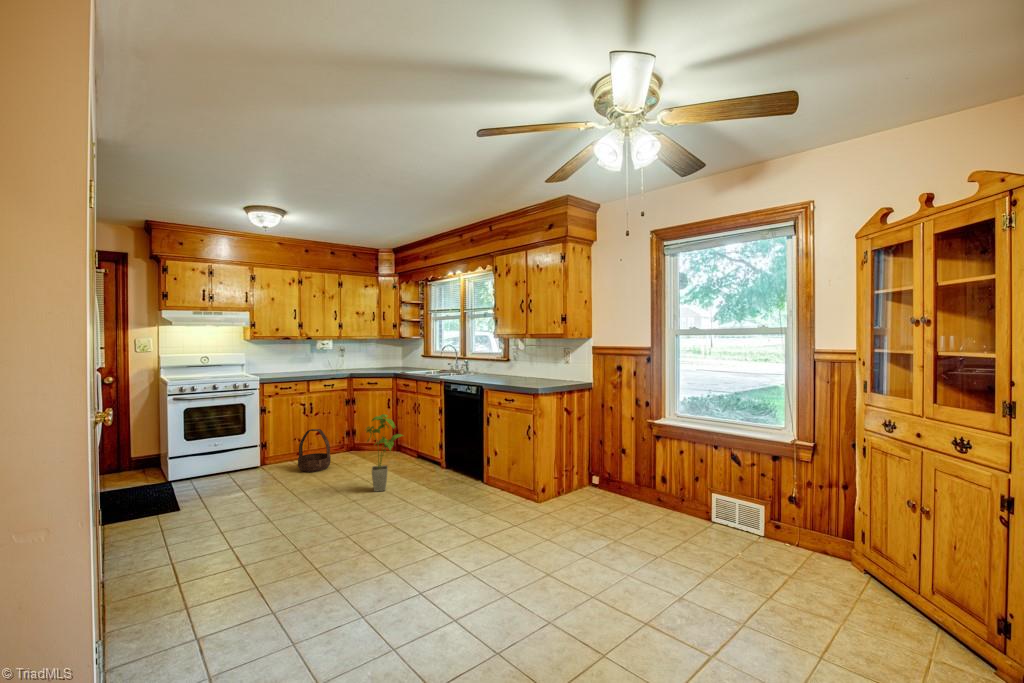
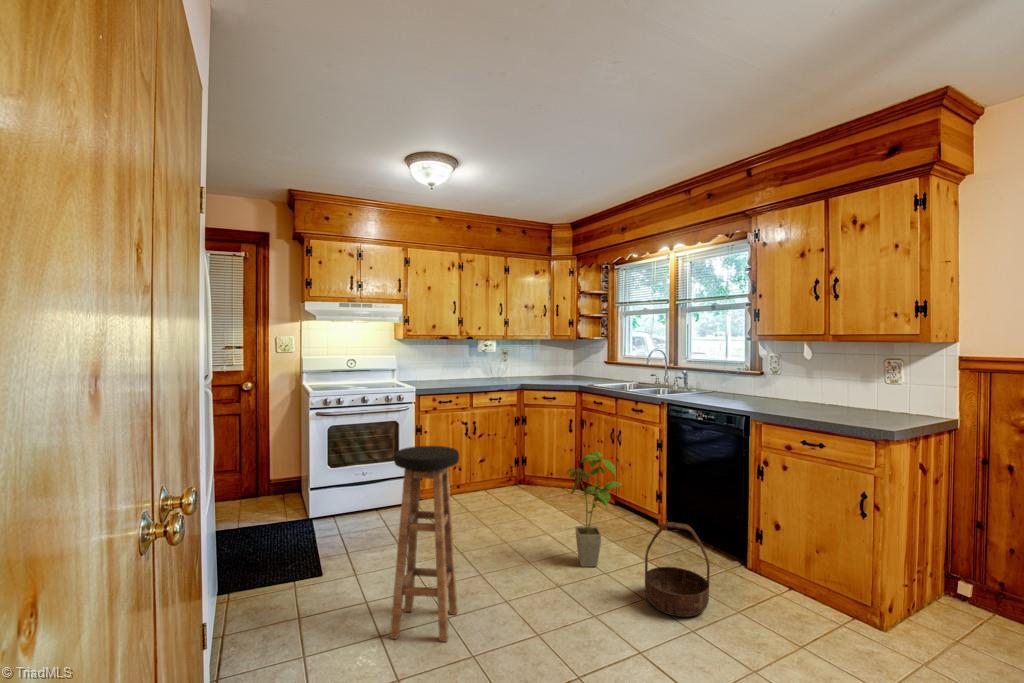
bar stool: none [222,412,276,539] -> present [390,446,459,642]
basket: present [298,429,331,472] -> present [645,522,710,617]

